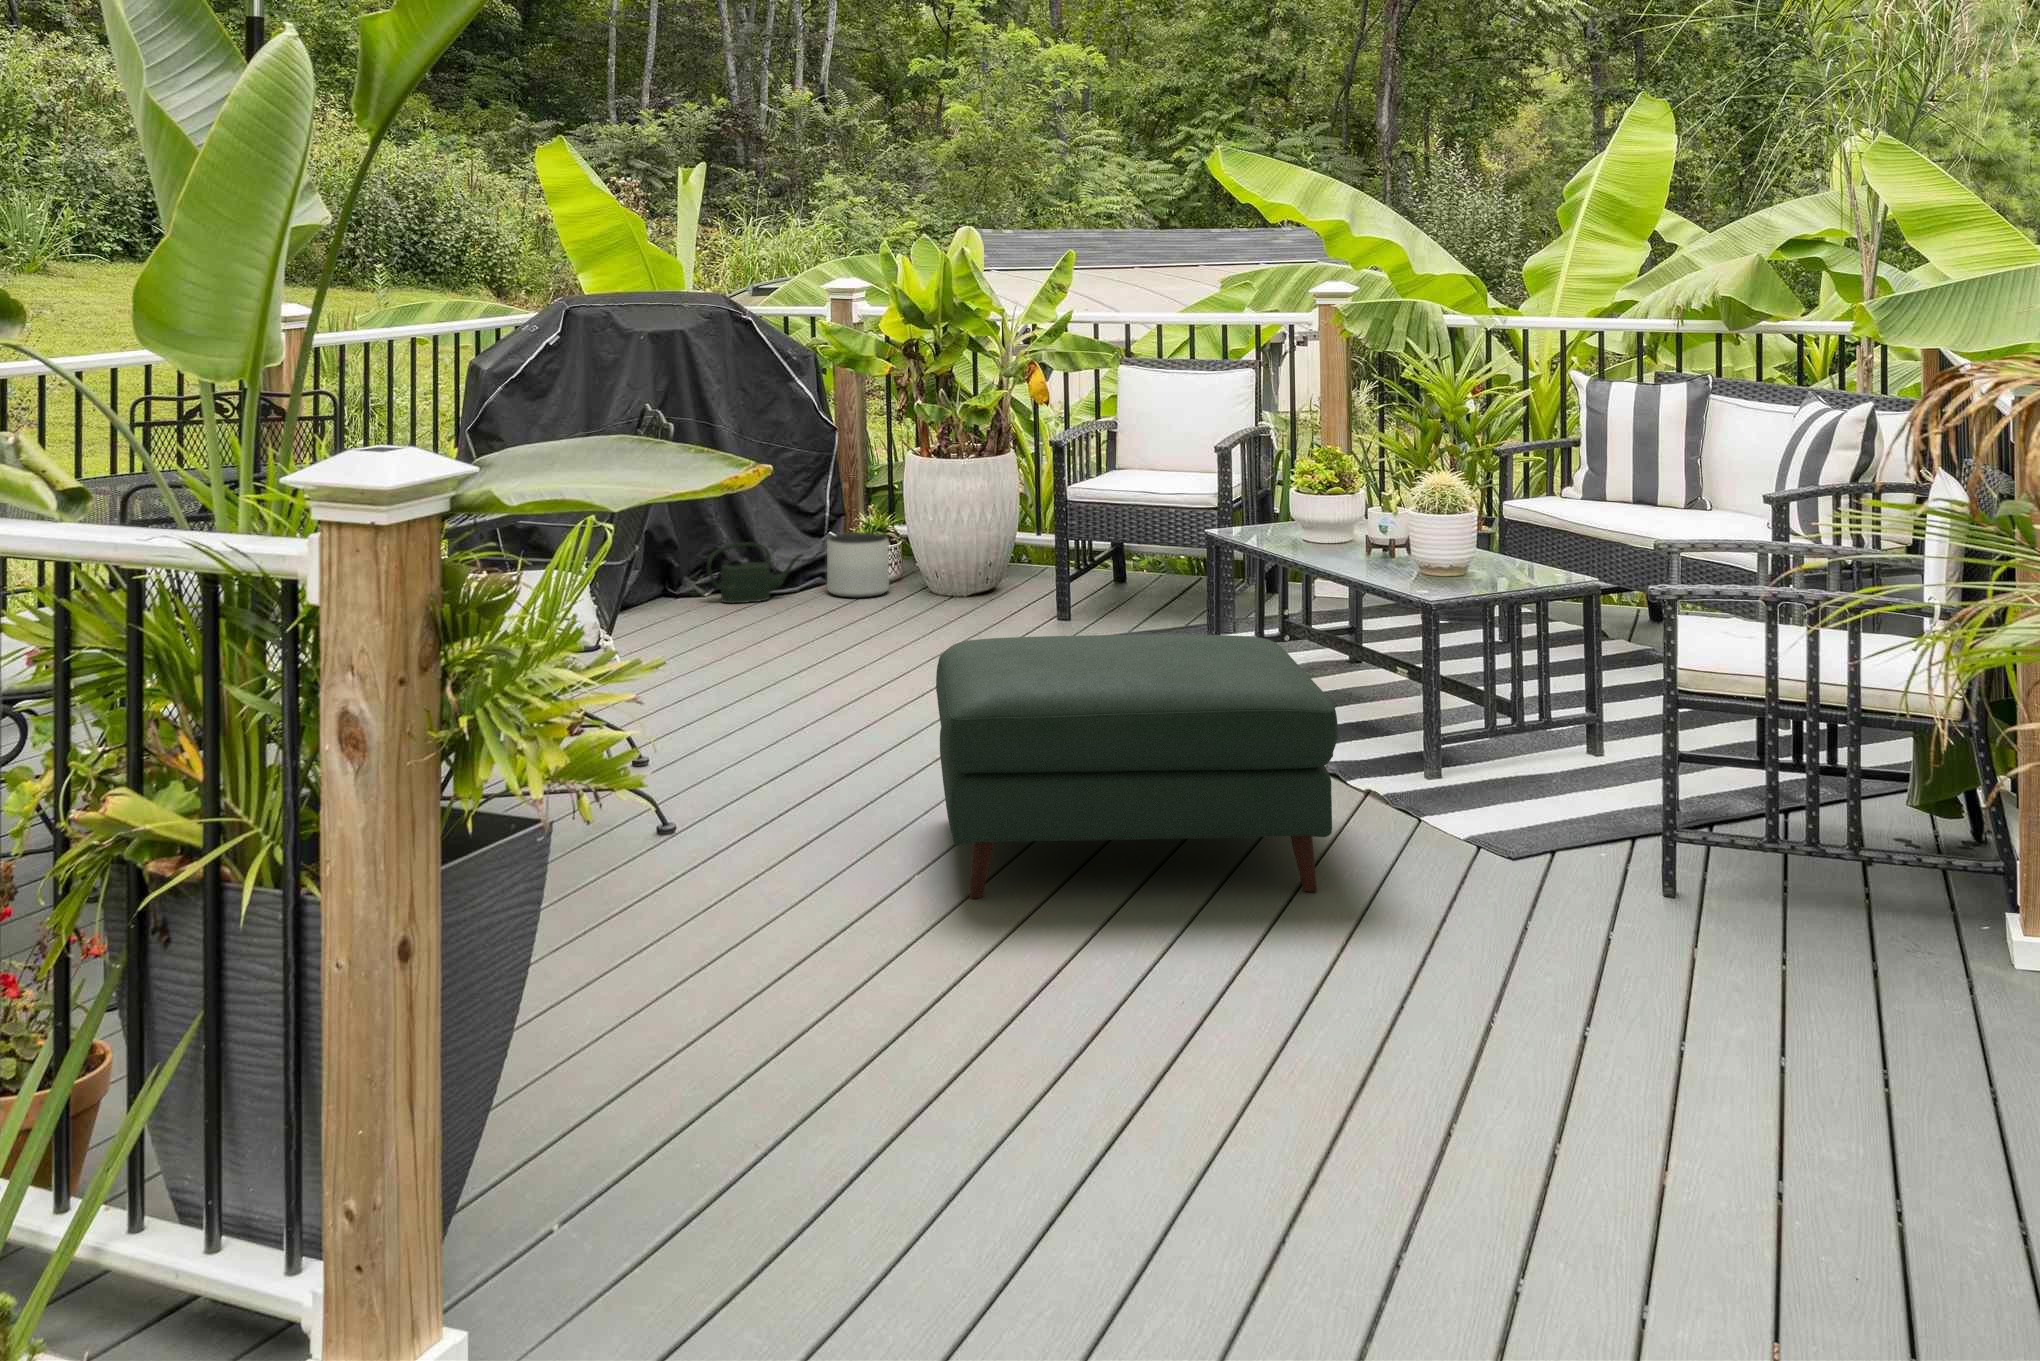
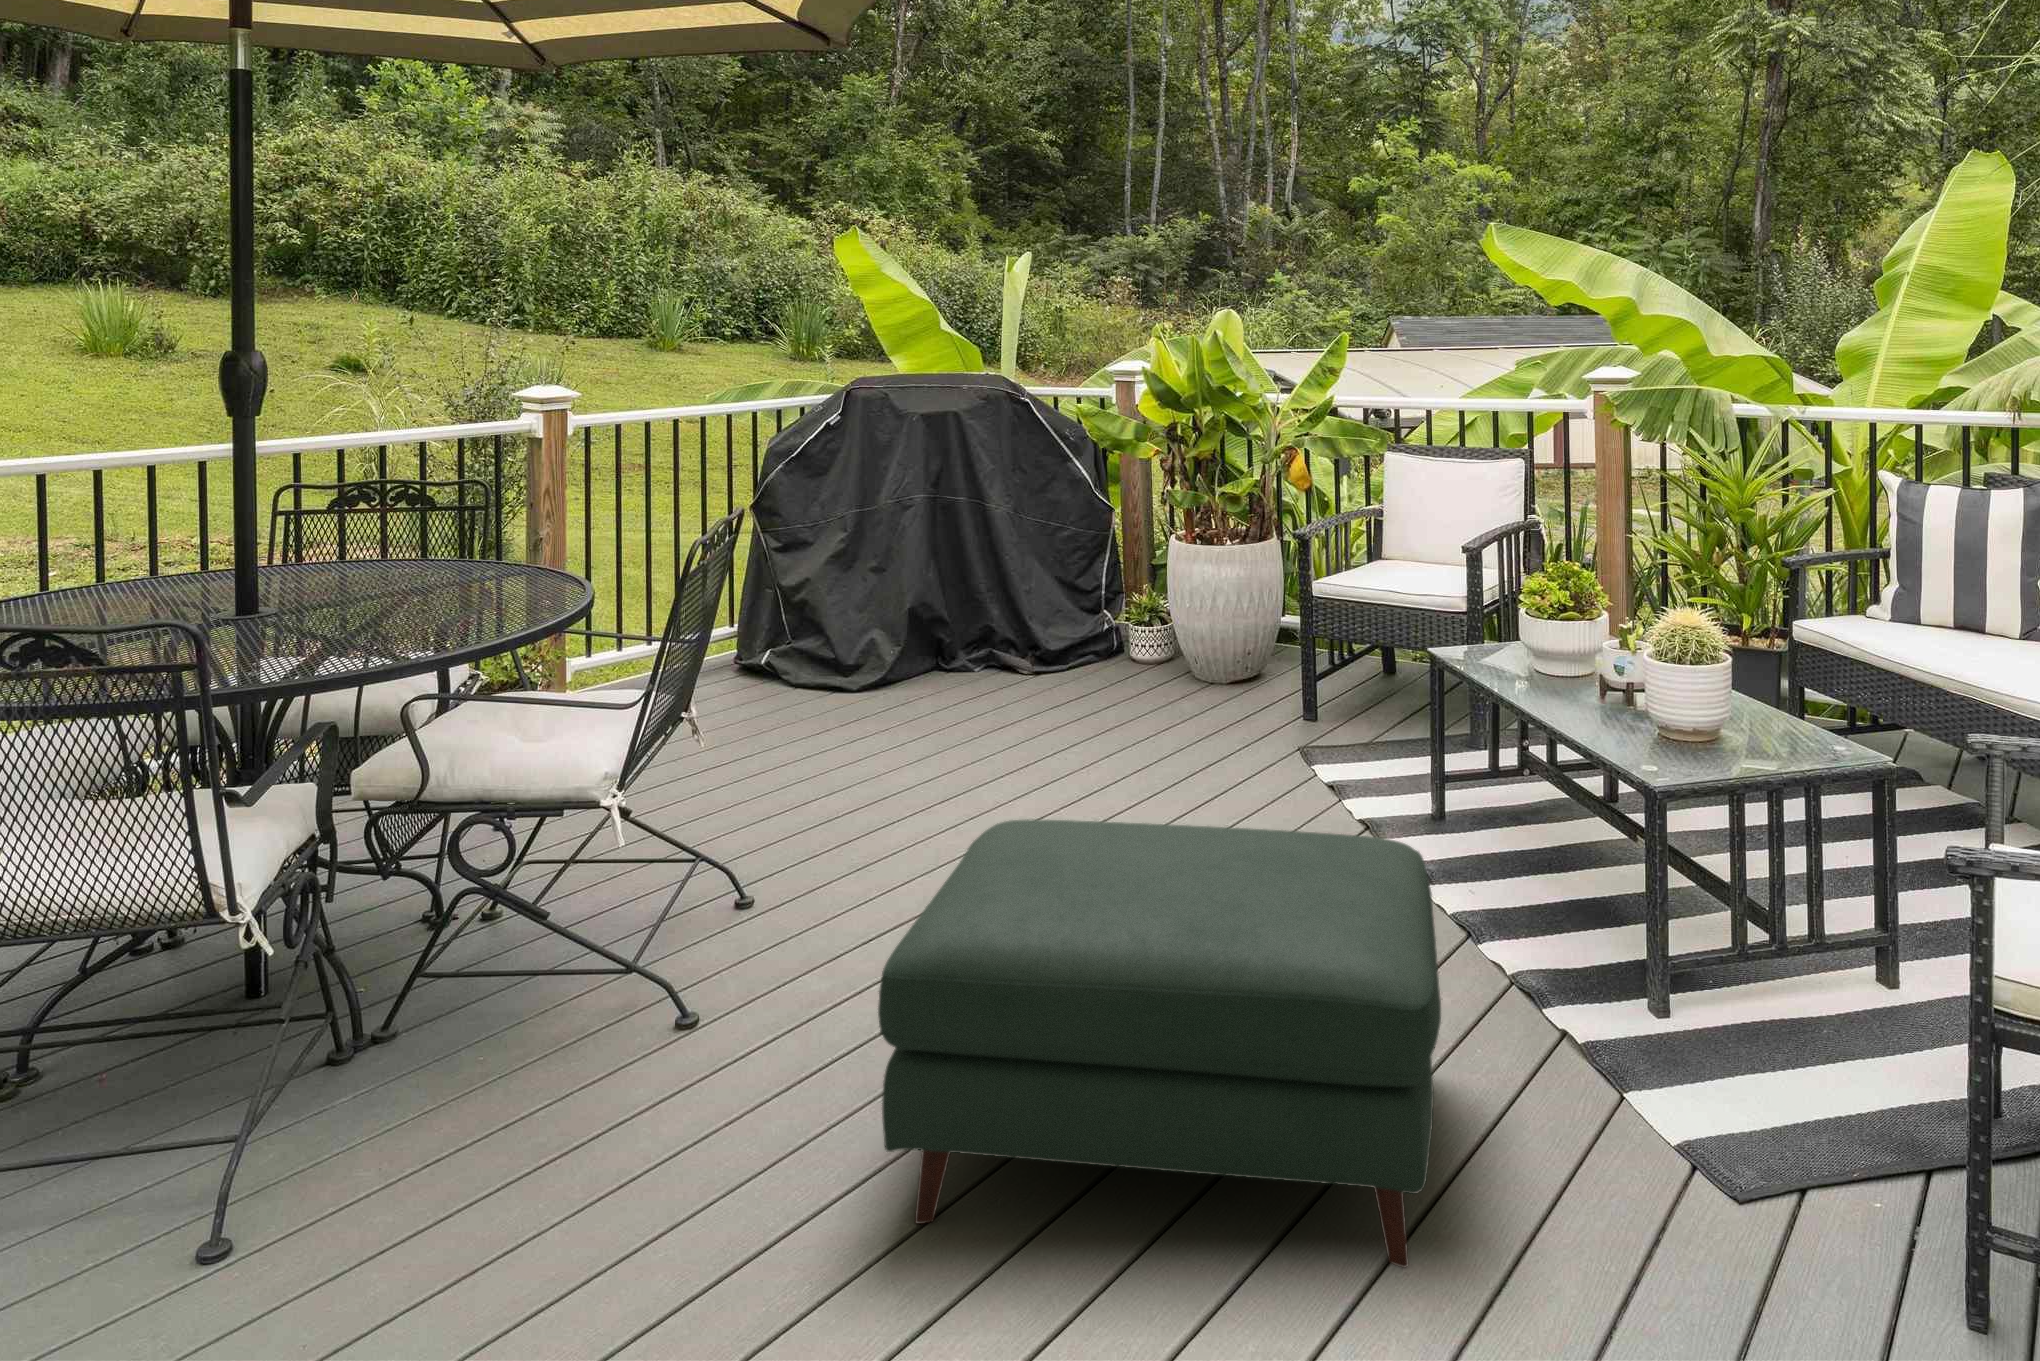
planter: present [827,533,889,598] -> none [1091,614,1154,682]
watering can: present [707,542,803,603] -> none [967,621,1066,683]

